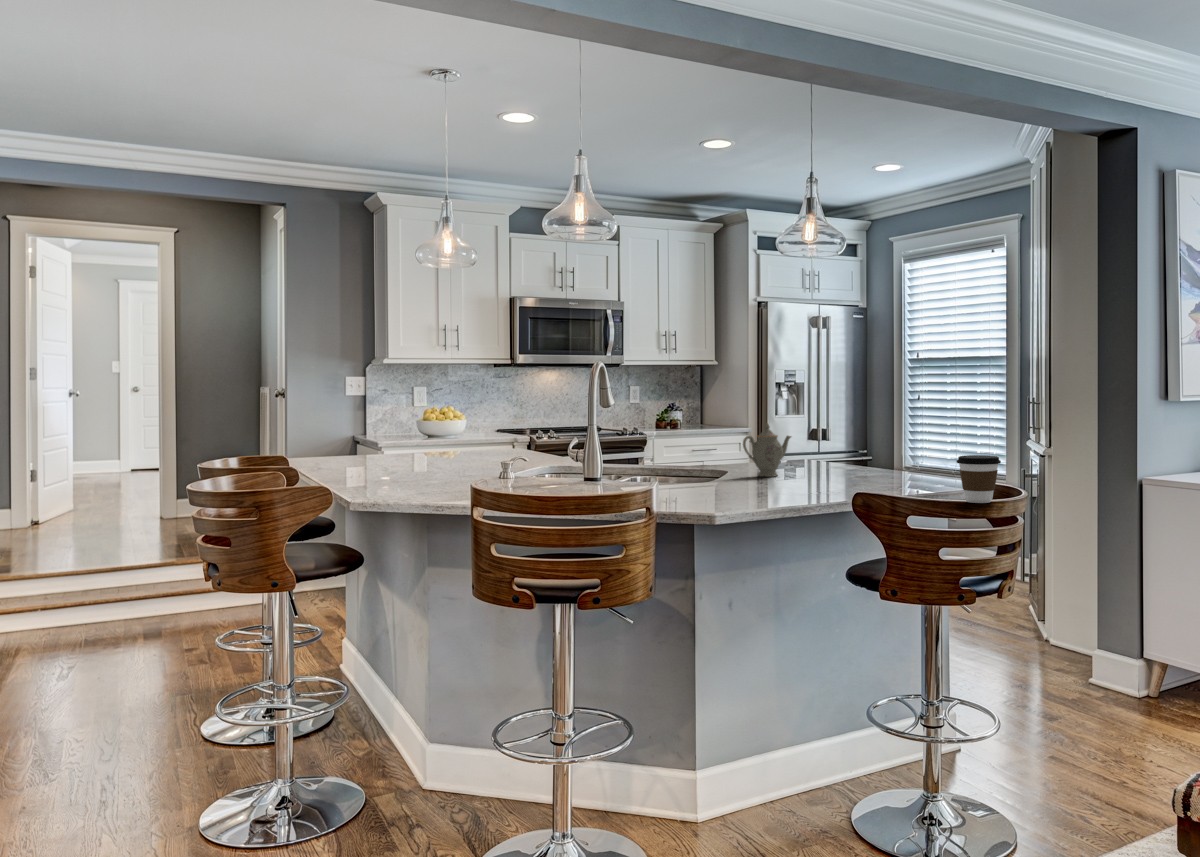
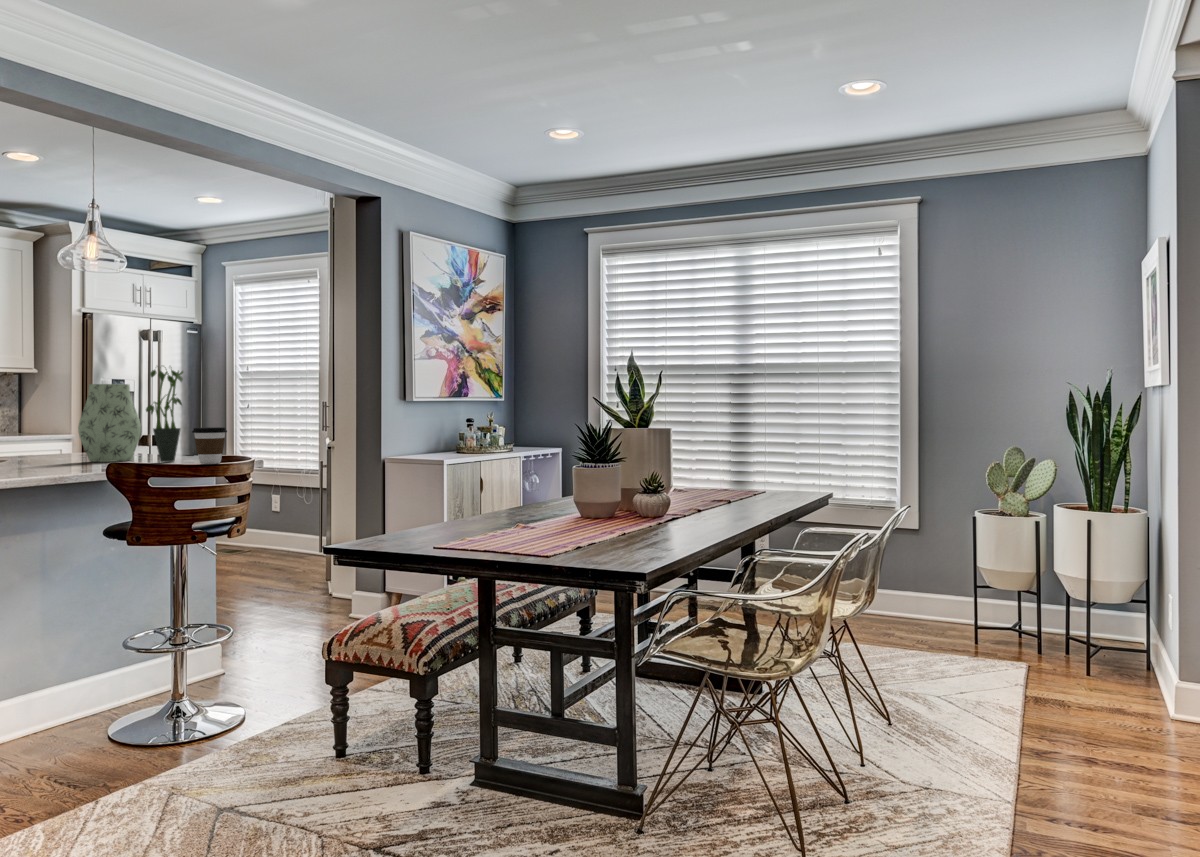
potted plant: none [888,375,938,491] -> present [146,370,183,462]
vase: none [801,393,866,482] -> present [78,384,141,462]
teapot: present [743,423,791,477] -> none [23,412,77,462]

